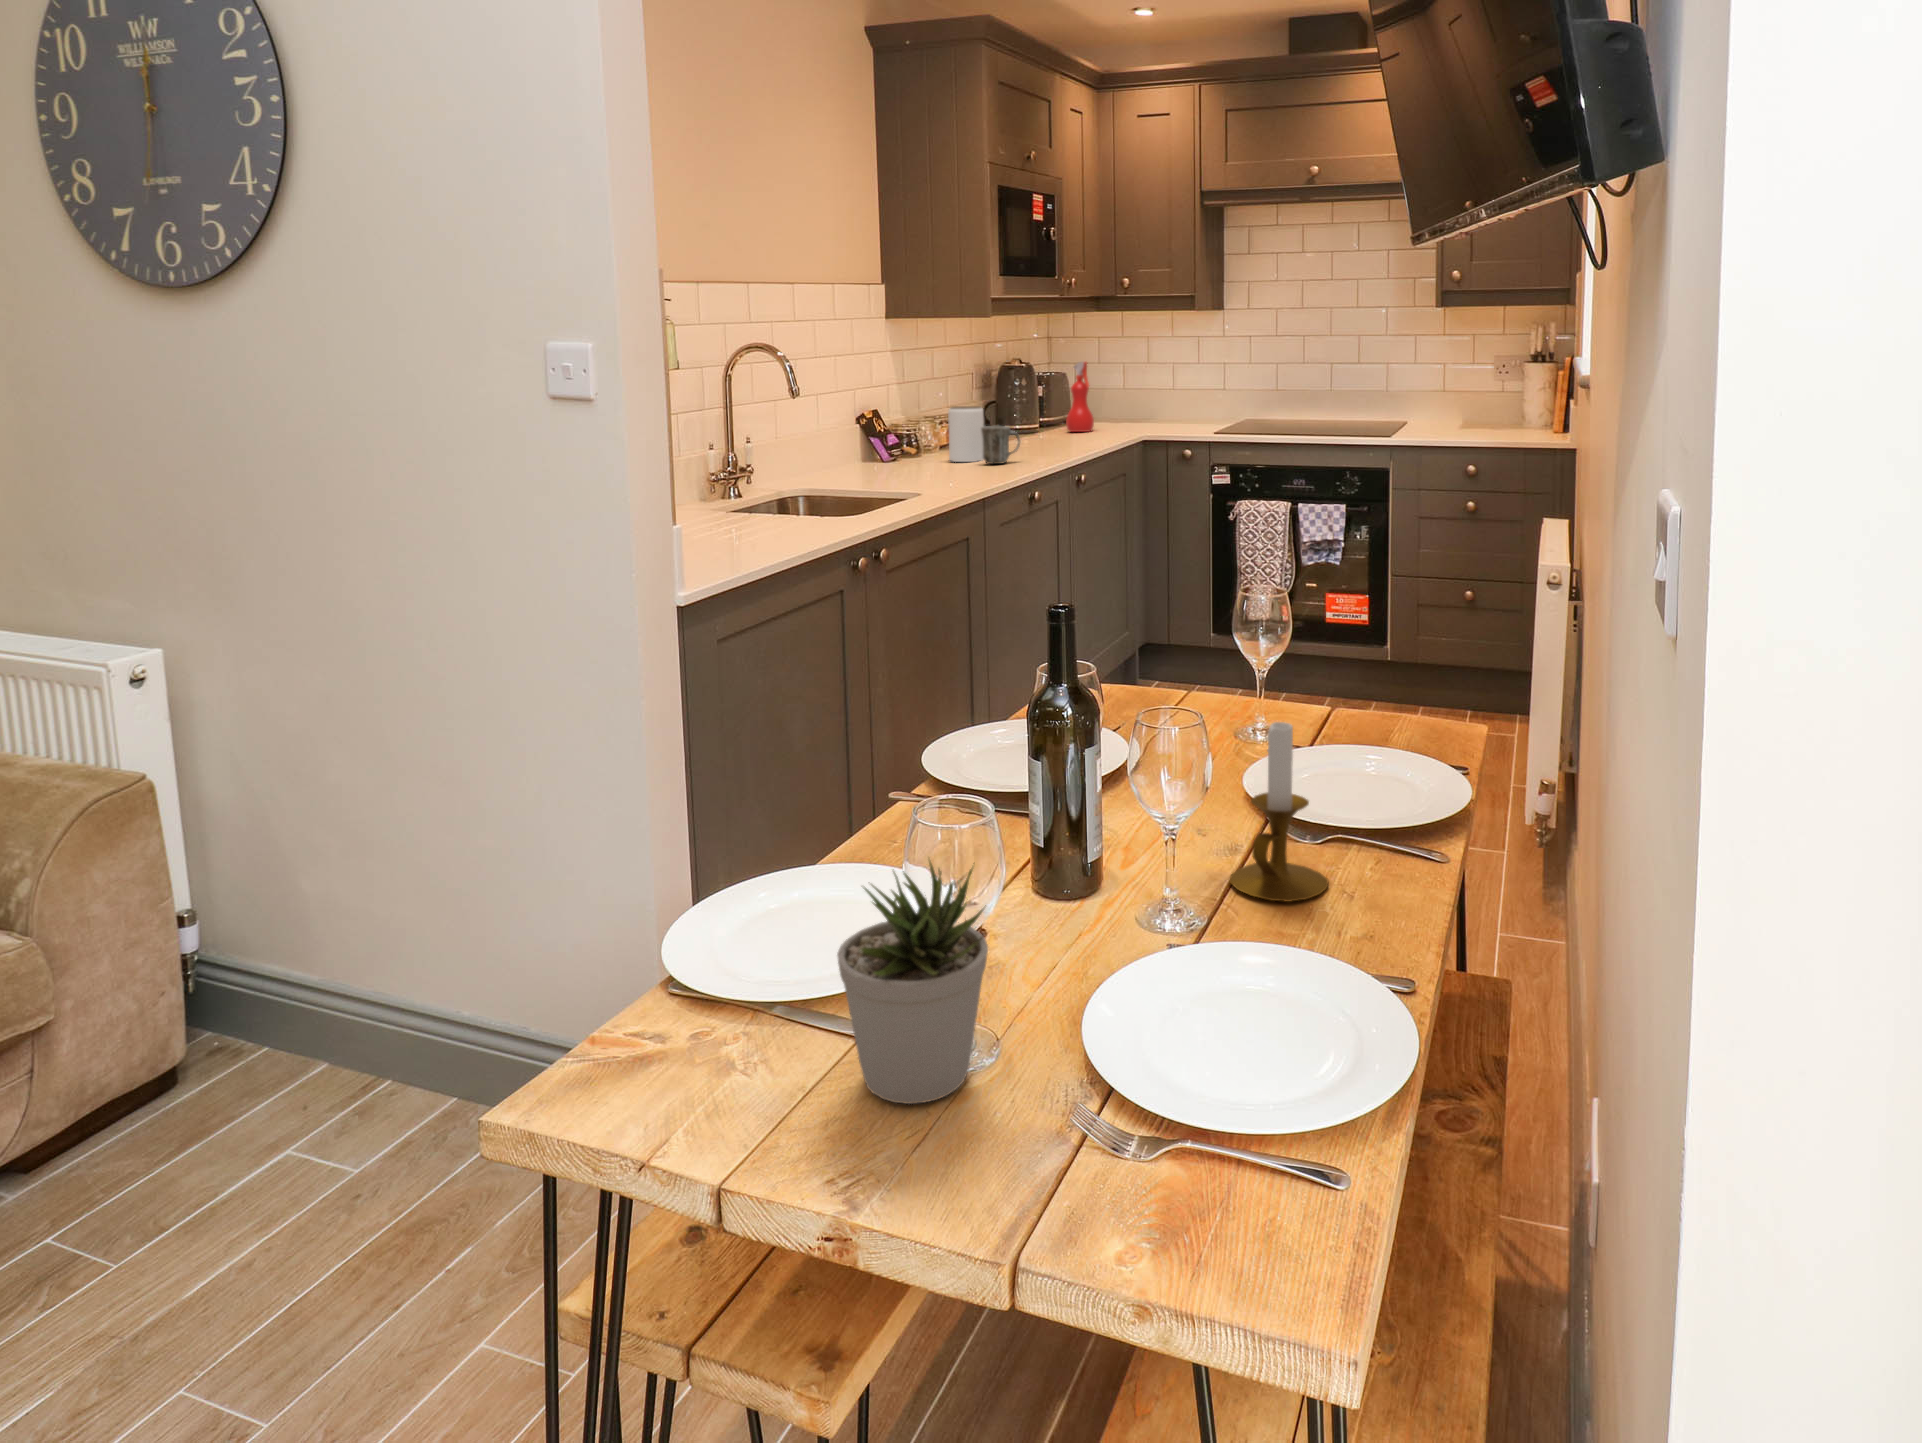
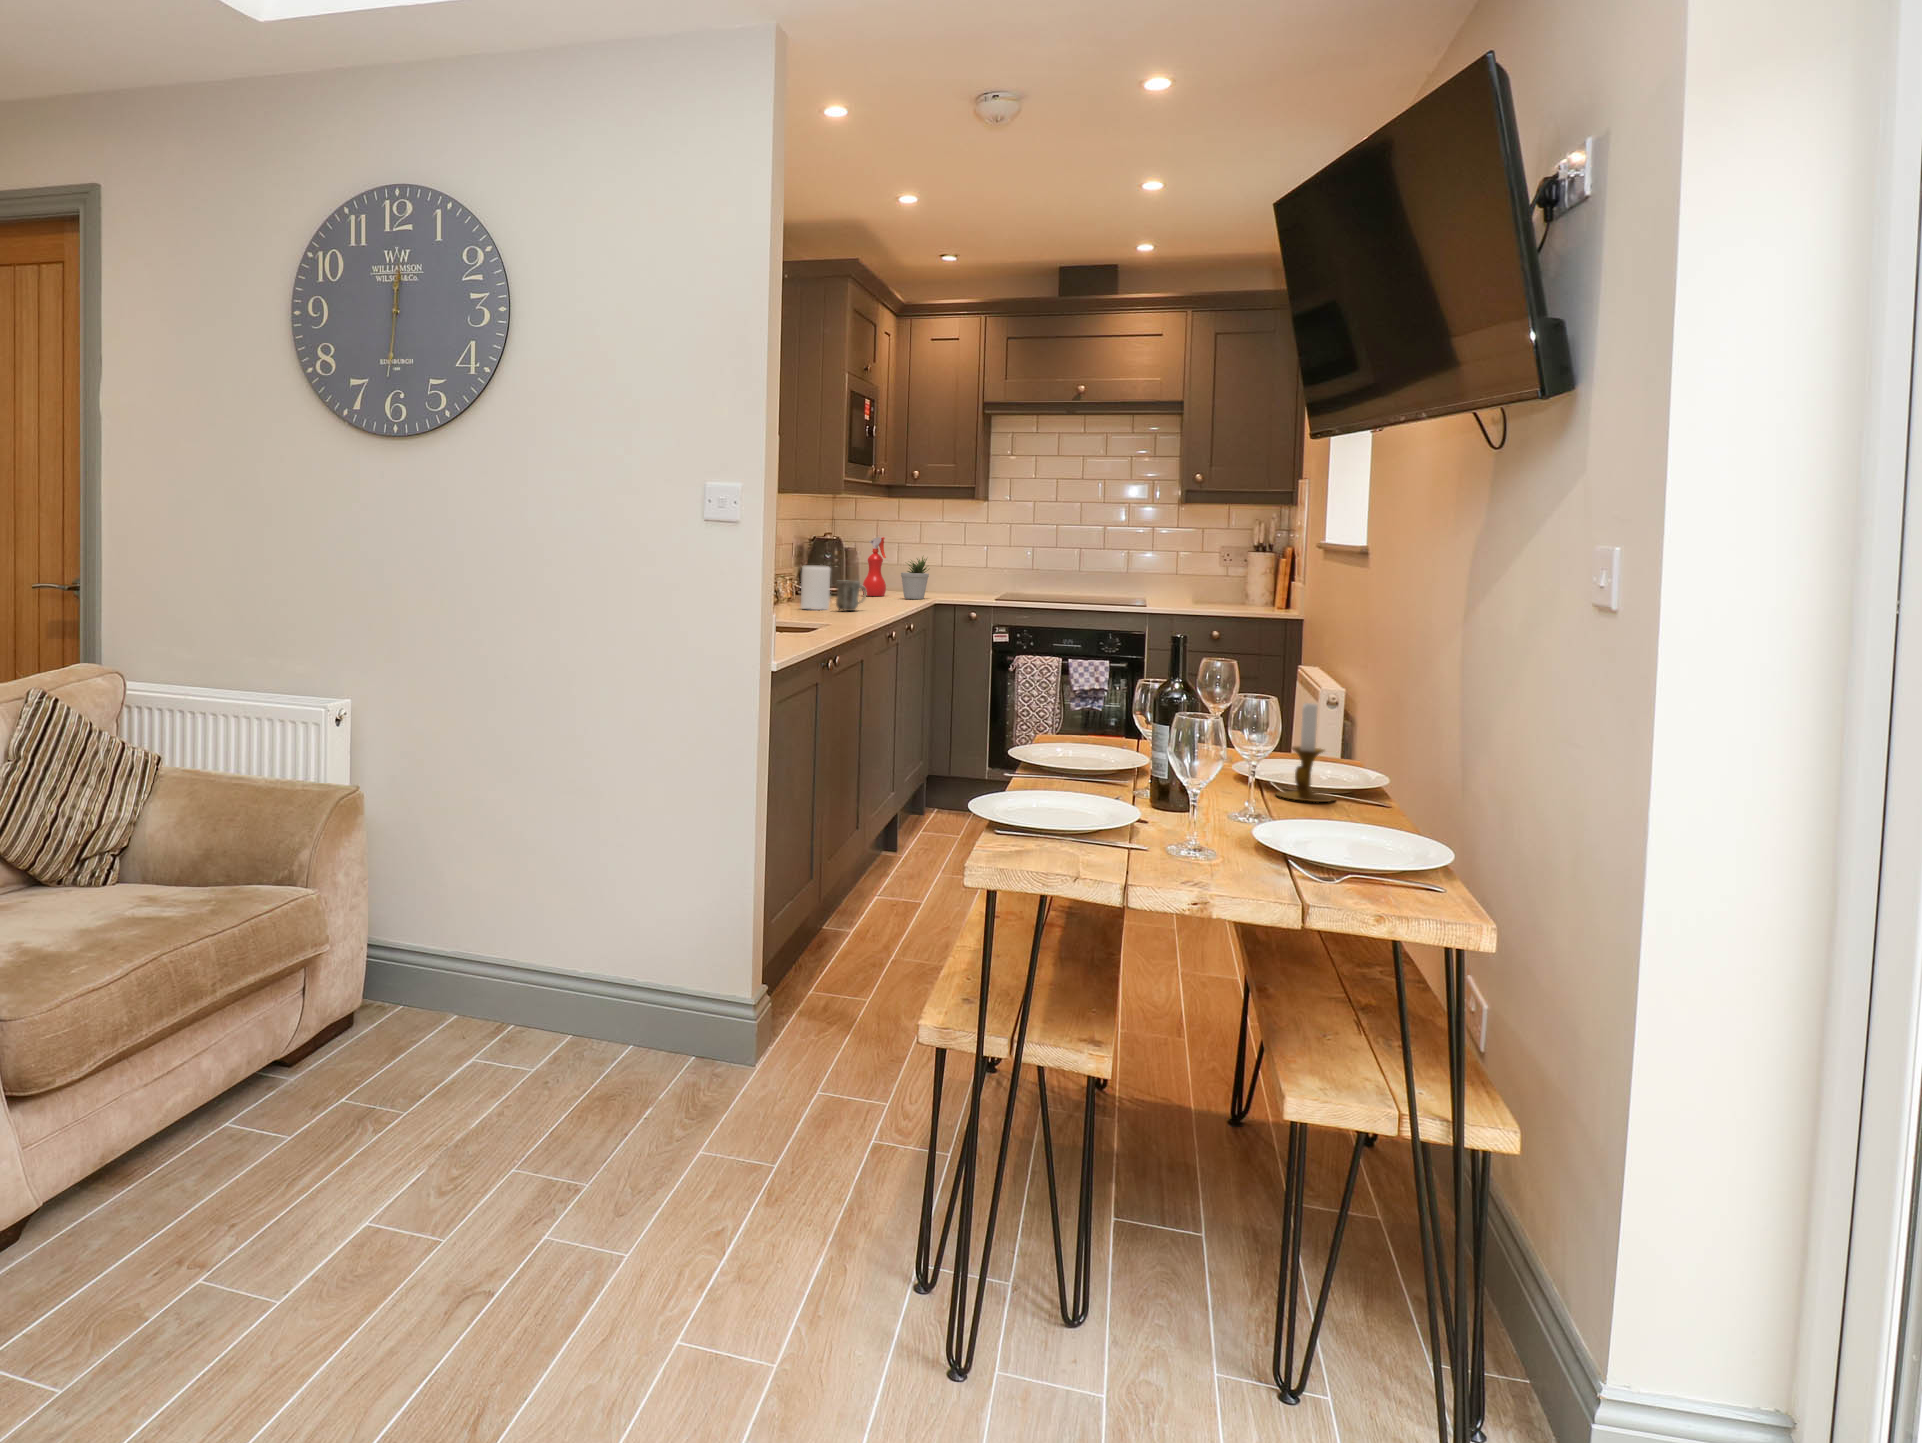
potted plant: present [837,860,988,1104] -> present [901,557,929,599]

